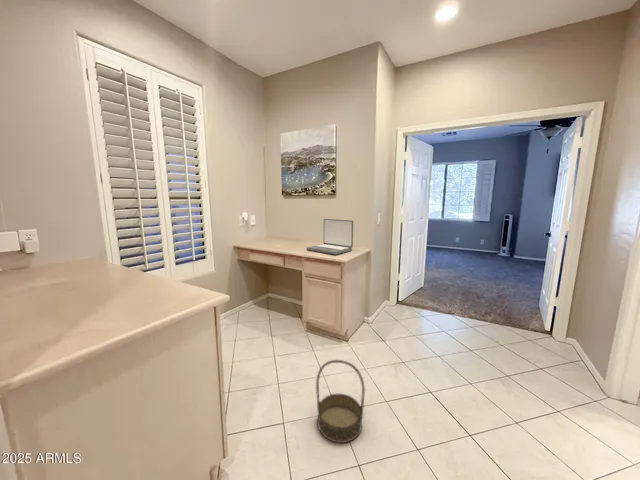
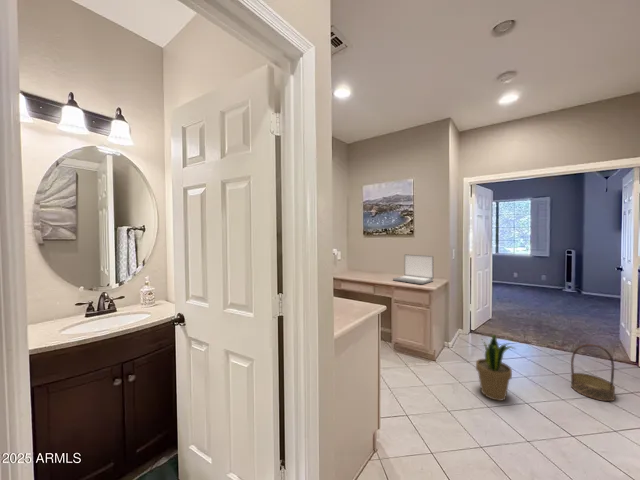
potted plant: none [382,313,426,389] -> present [476,335,512,401]
basket: present [316,360,365,443] -> present [571,344,615,401]

